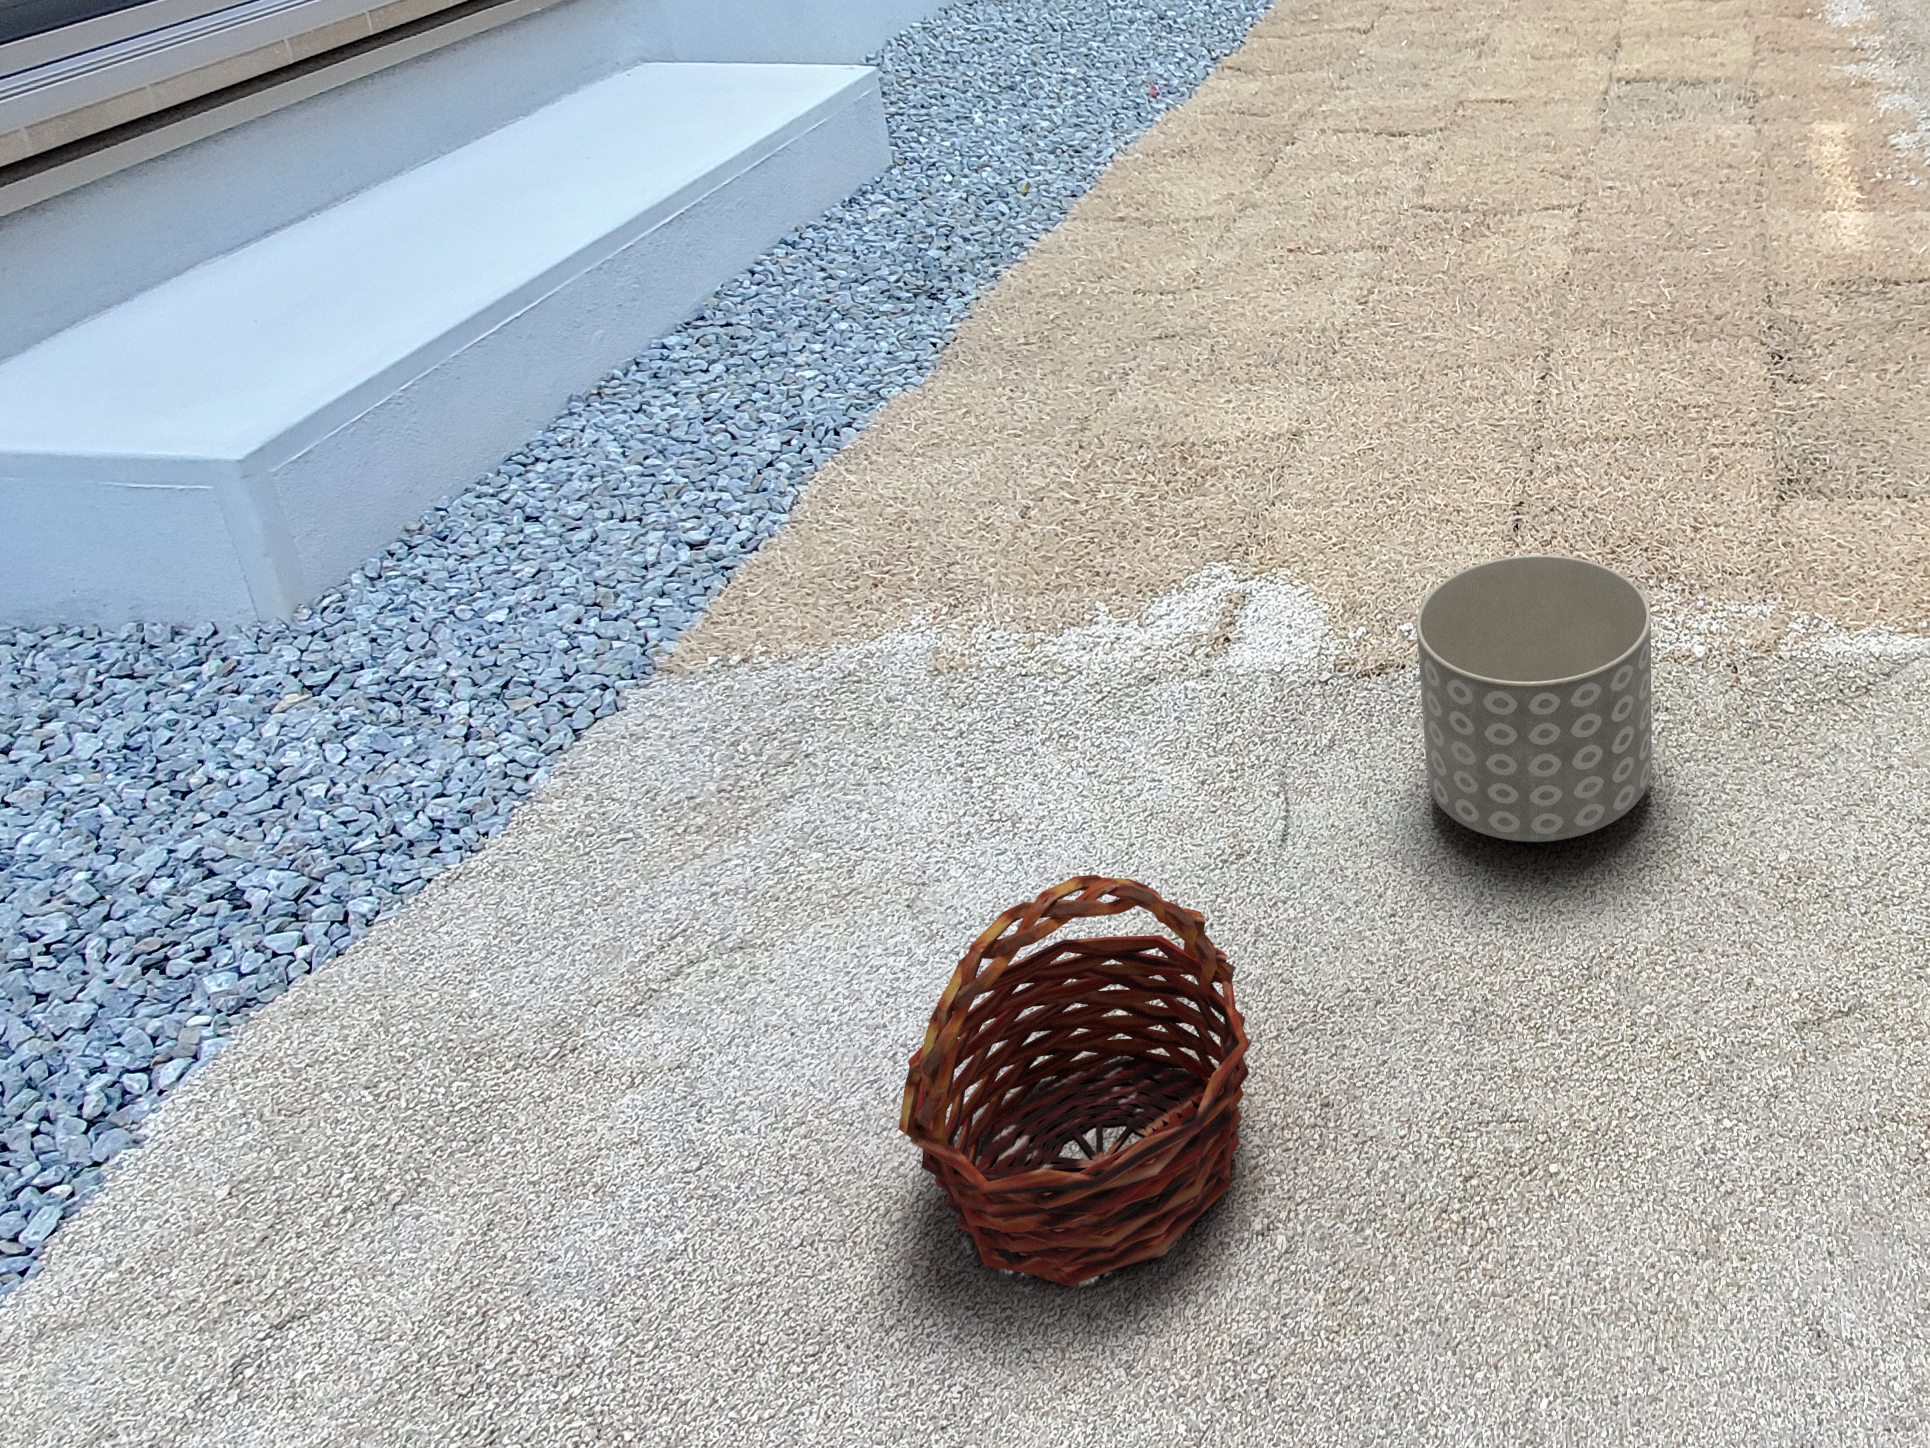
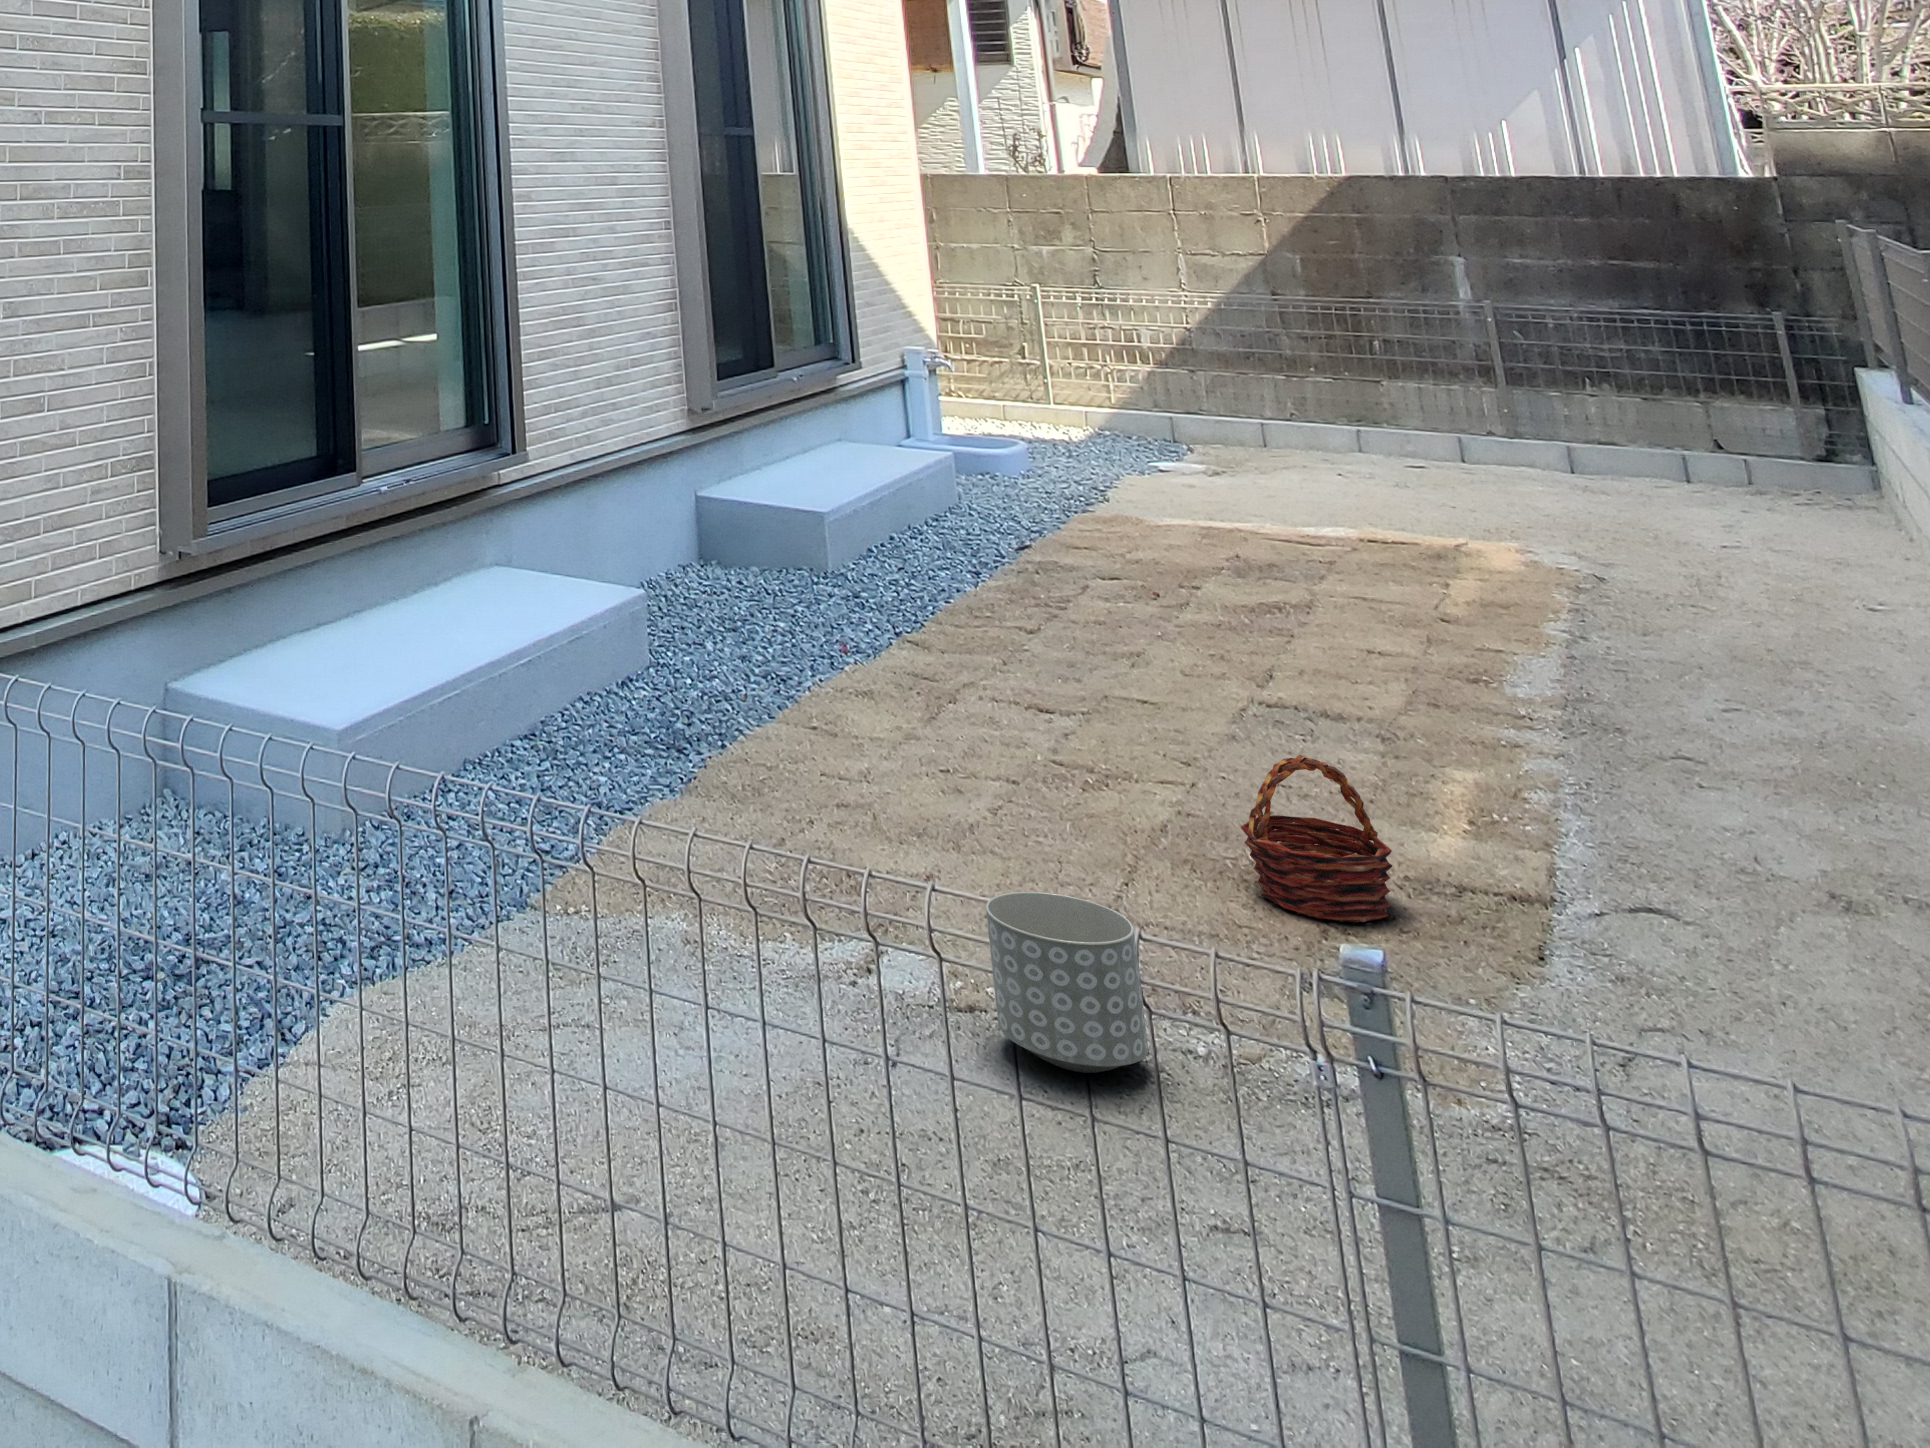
basket: present [899,875,1249,1286] -> present [1241,755,1392,923]

